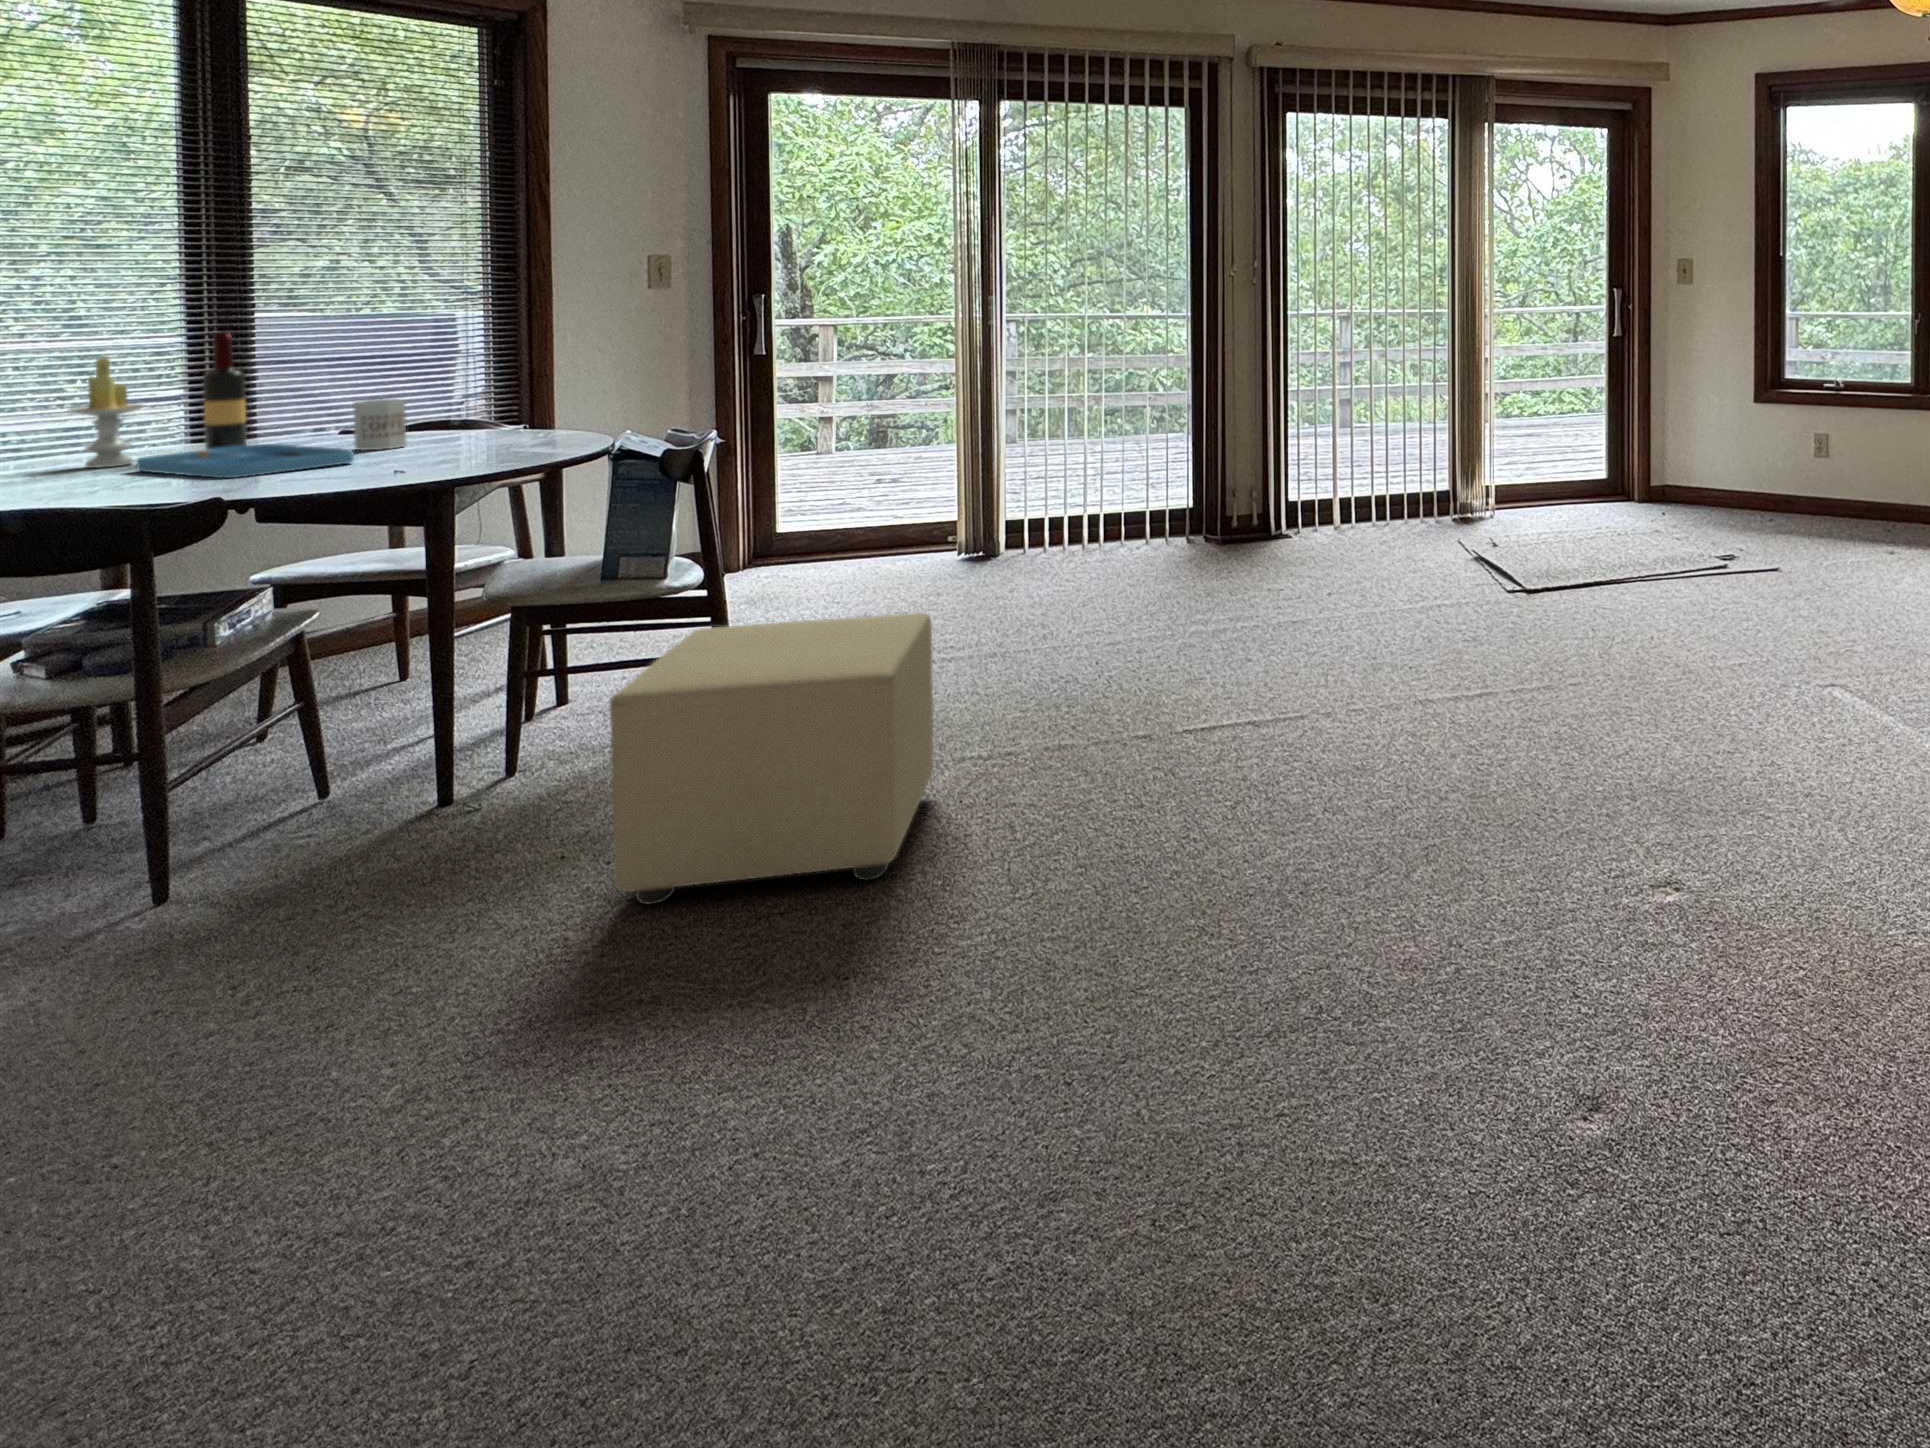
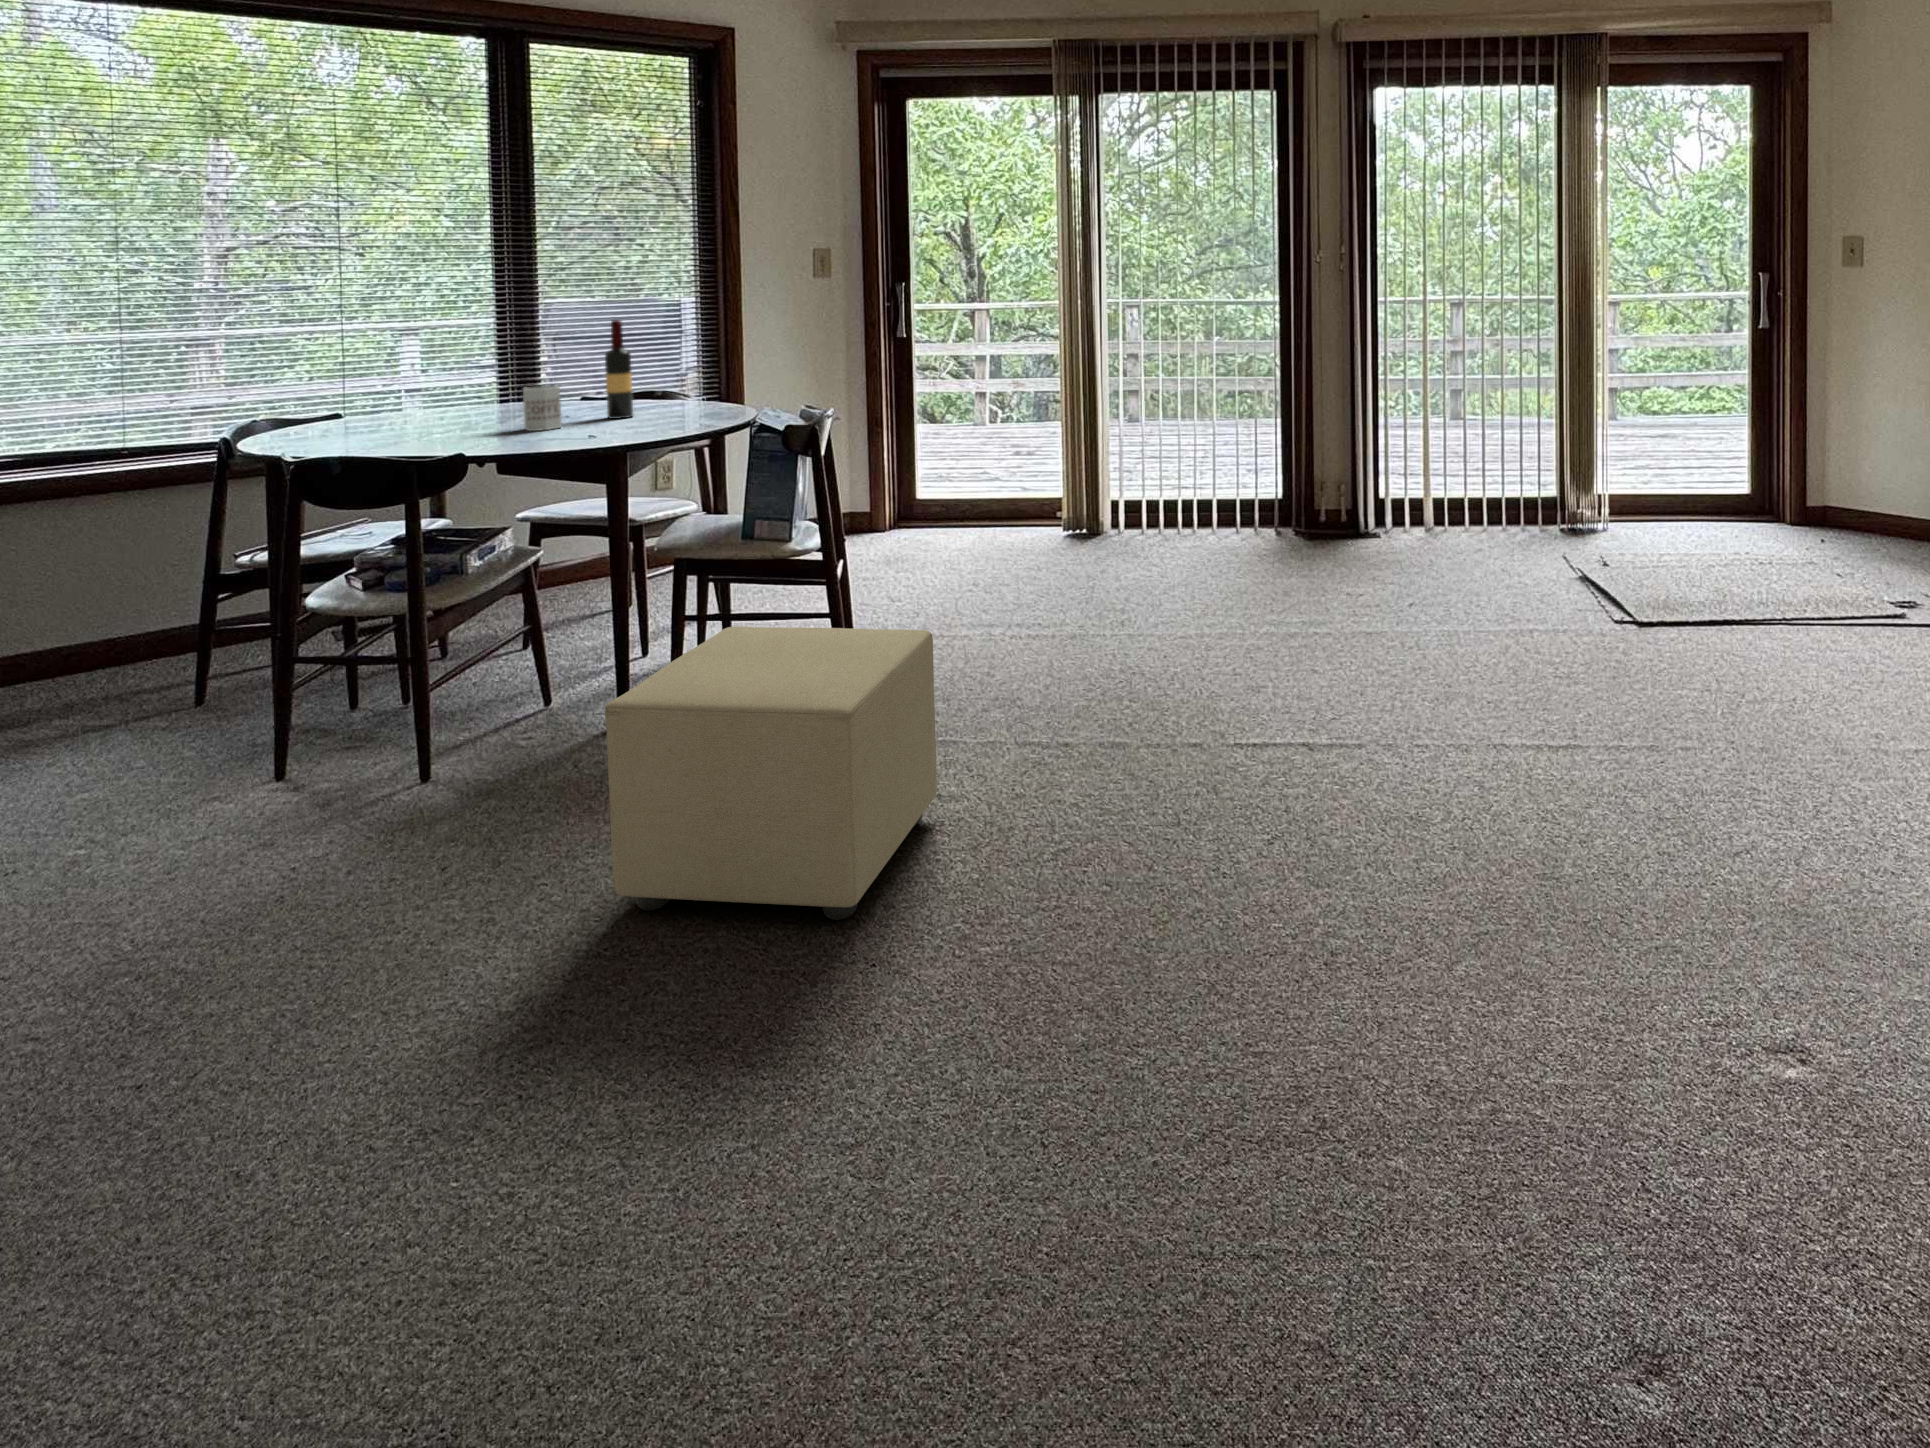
wine bottle: present [203,332,247,449] -> present [605,320,633,419]
candle: present [69,357,145,468] -> none [323,348,377,440]
tray: present [137,444,354,478] -> none [356,424,500,458]

